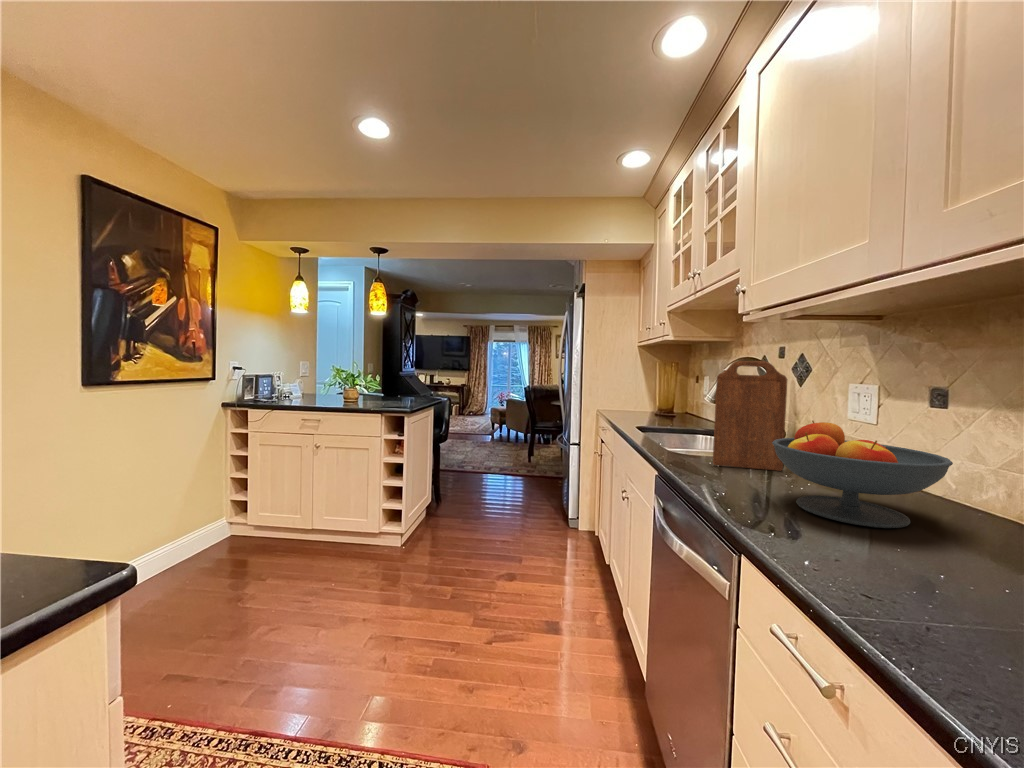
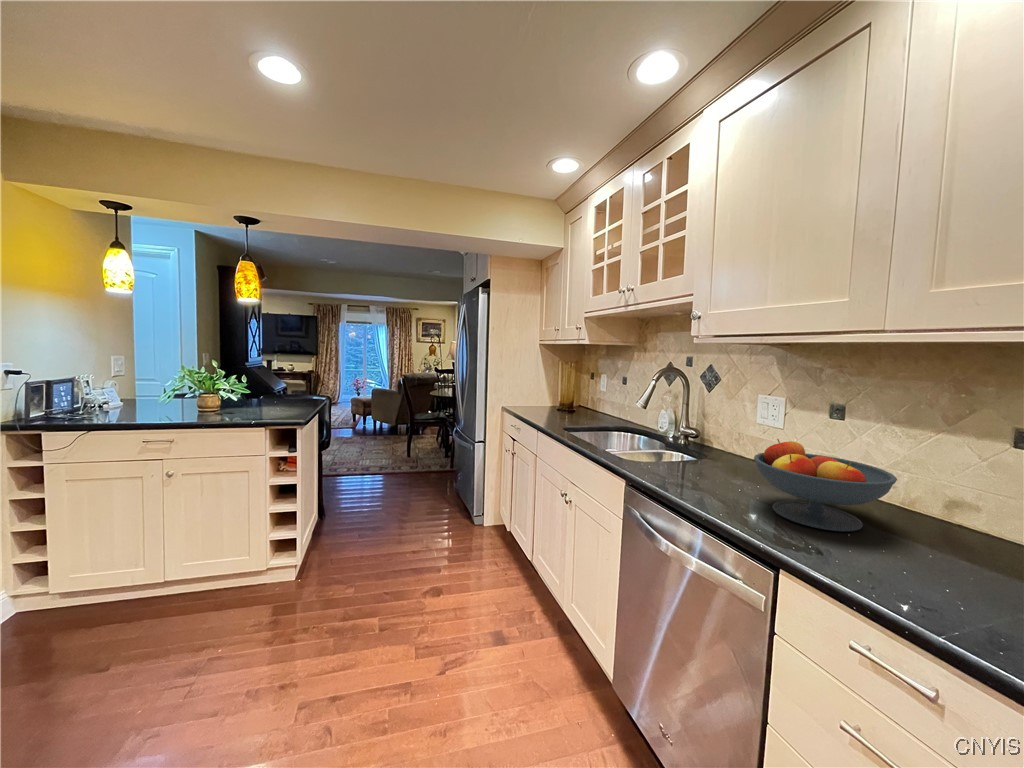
cutting board: present [713,361,787,471] -> none [670,379,730,474]

